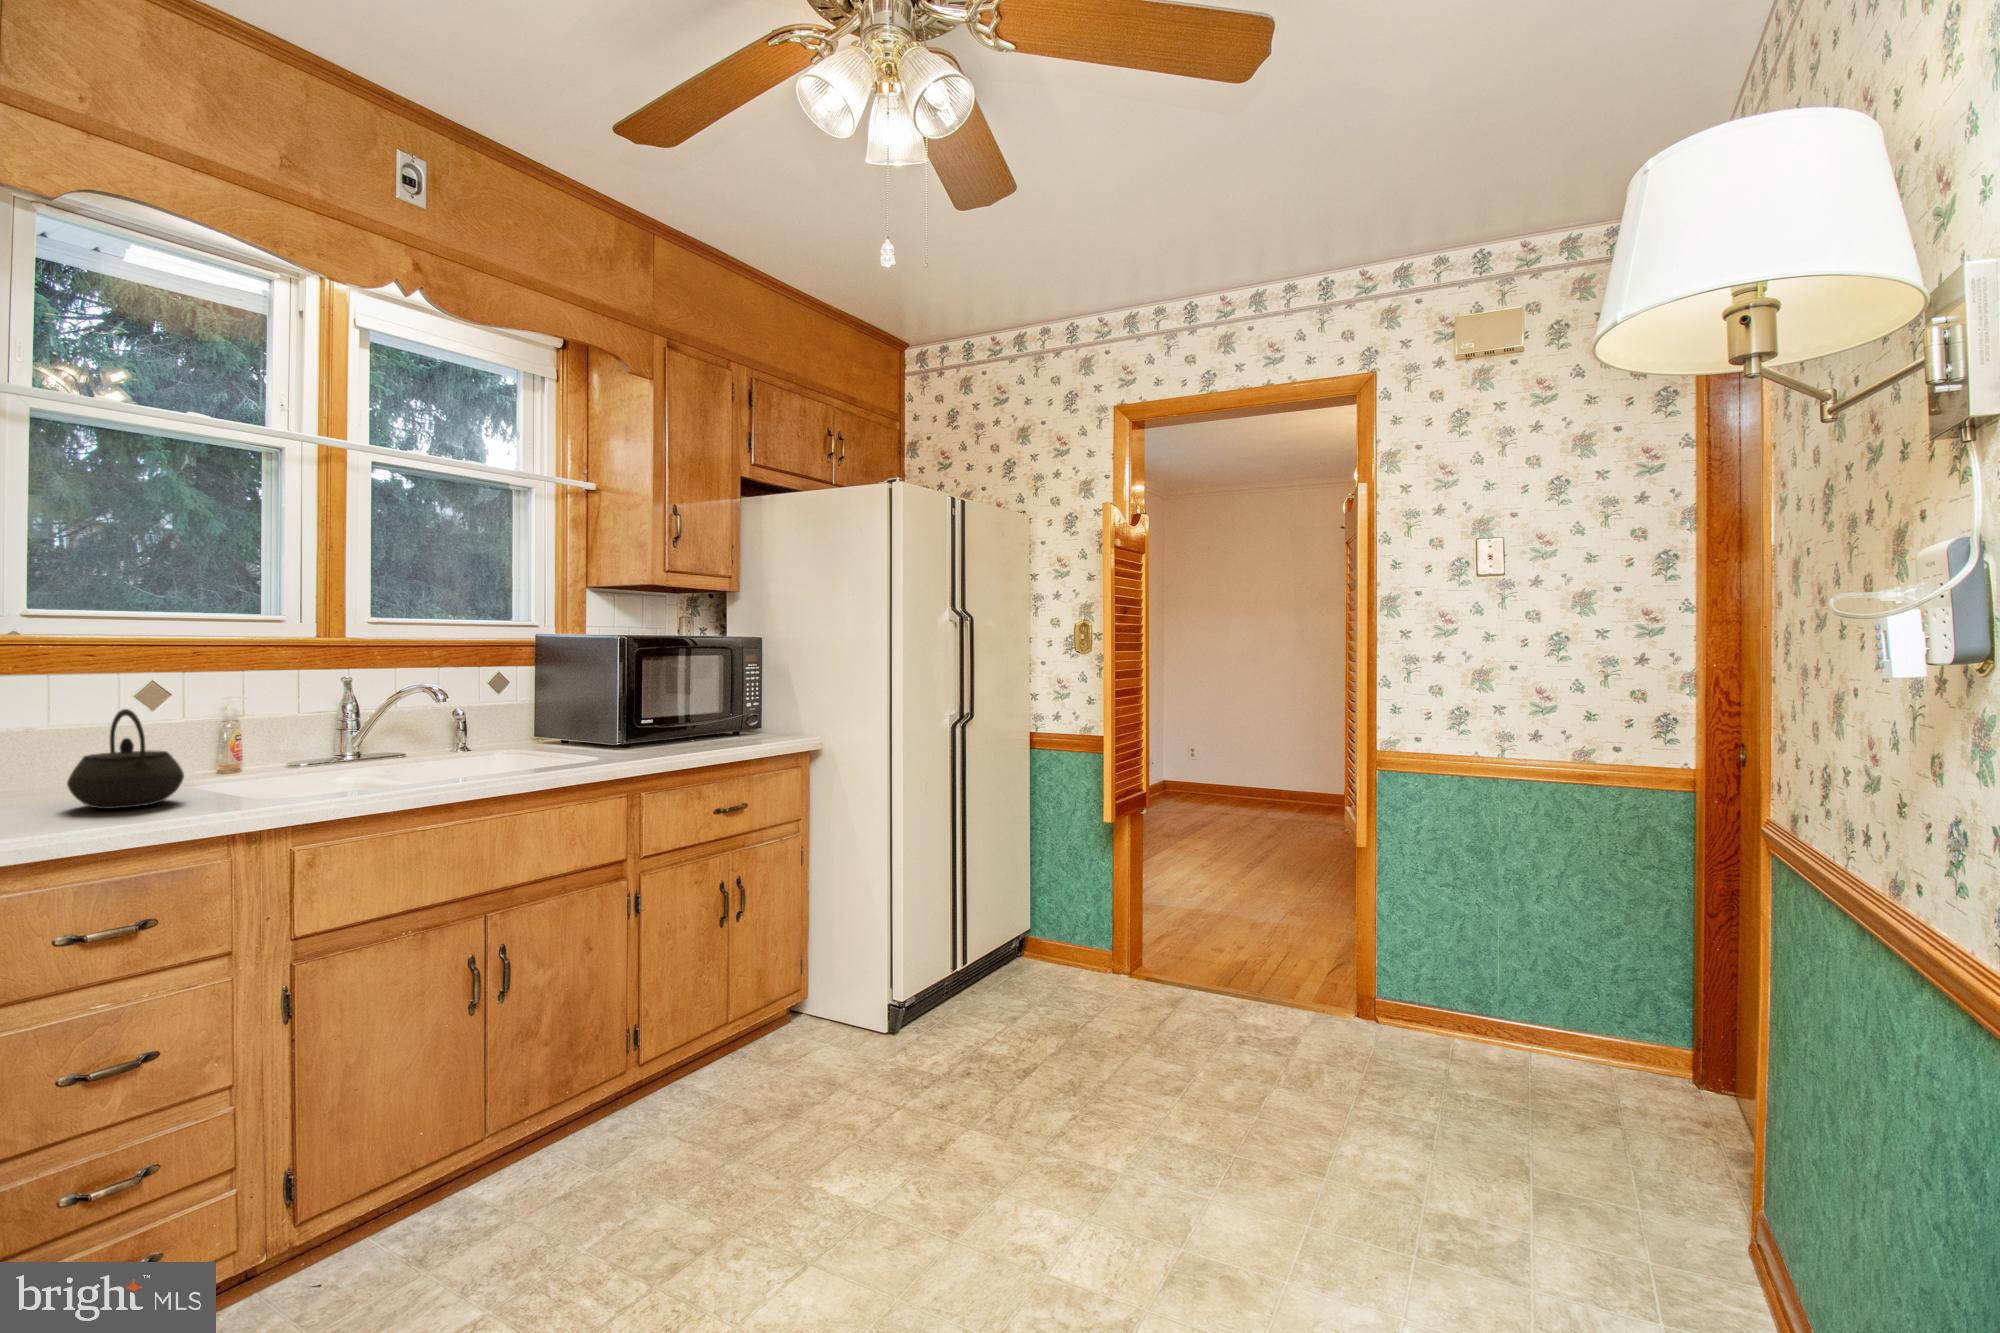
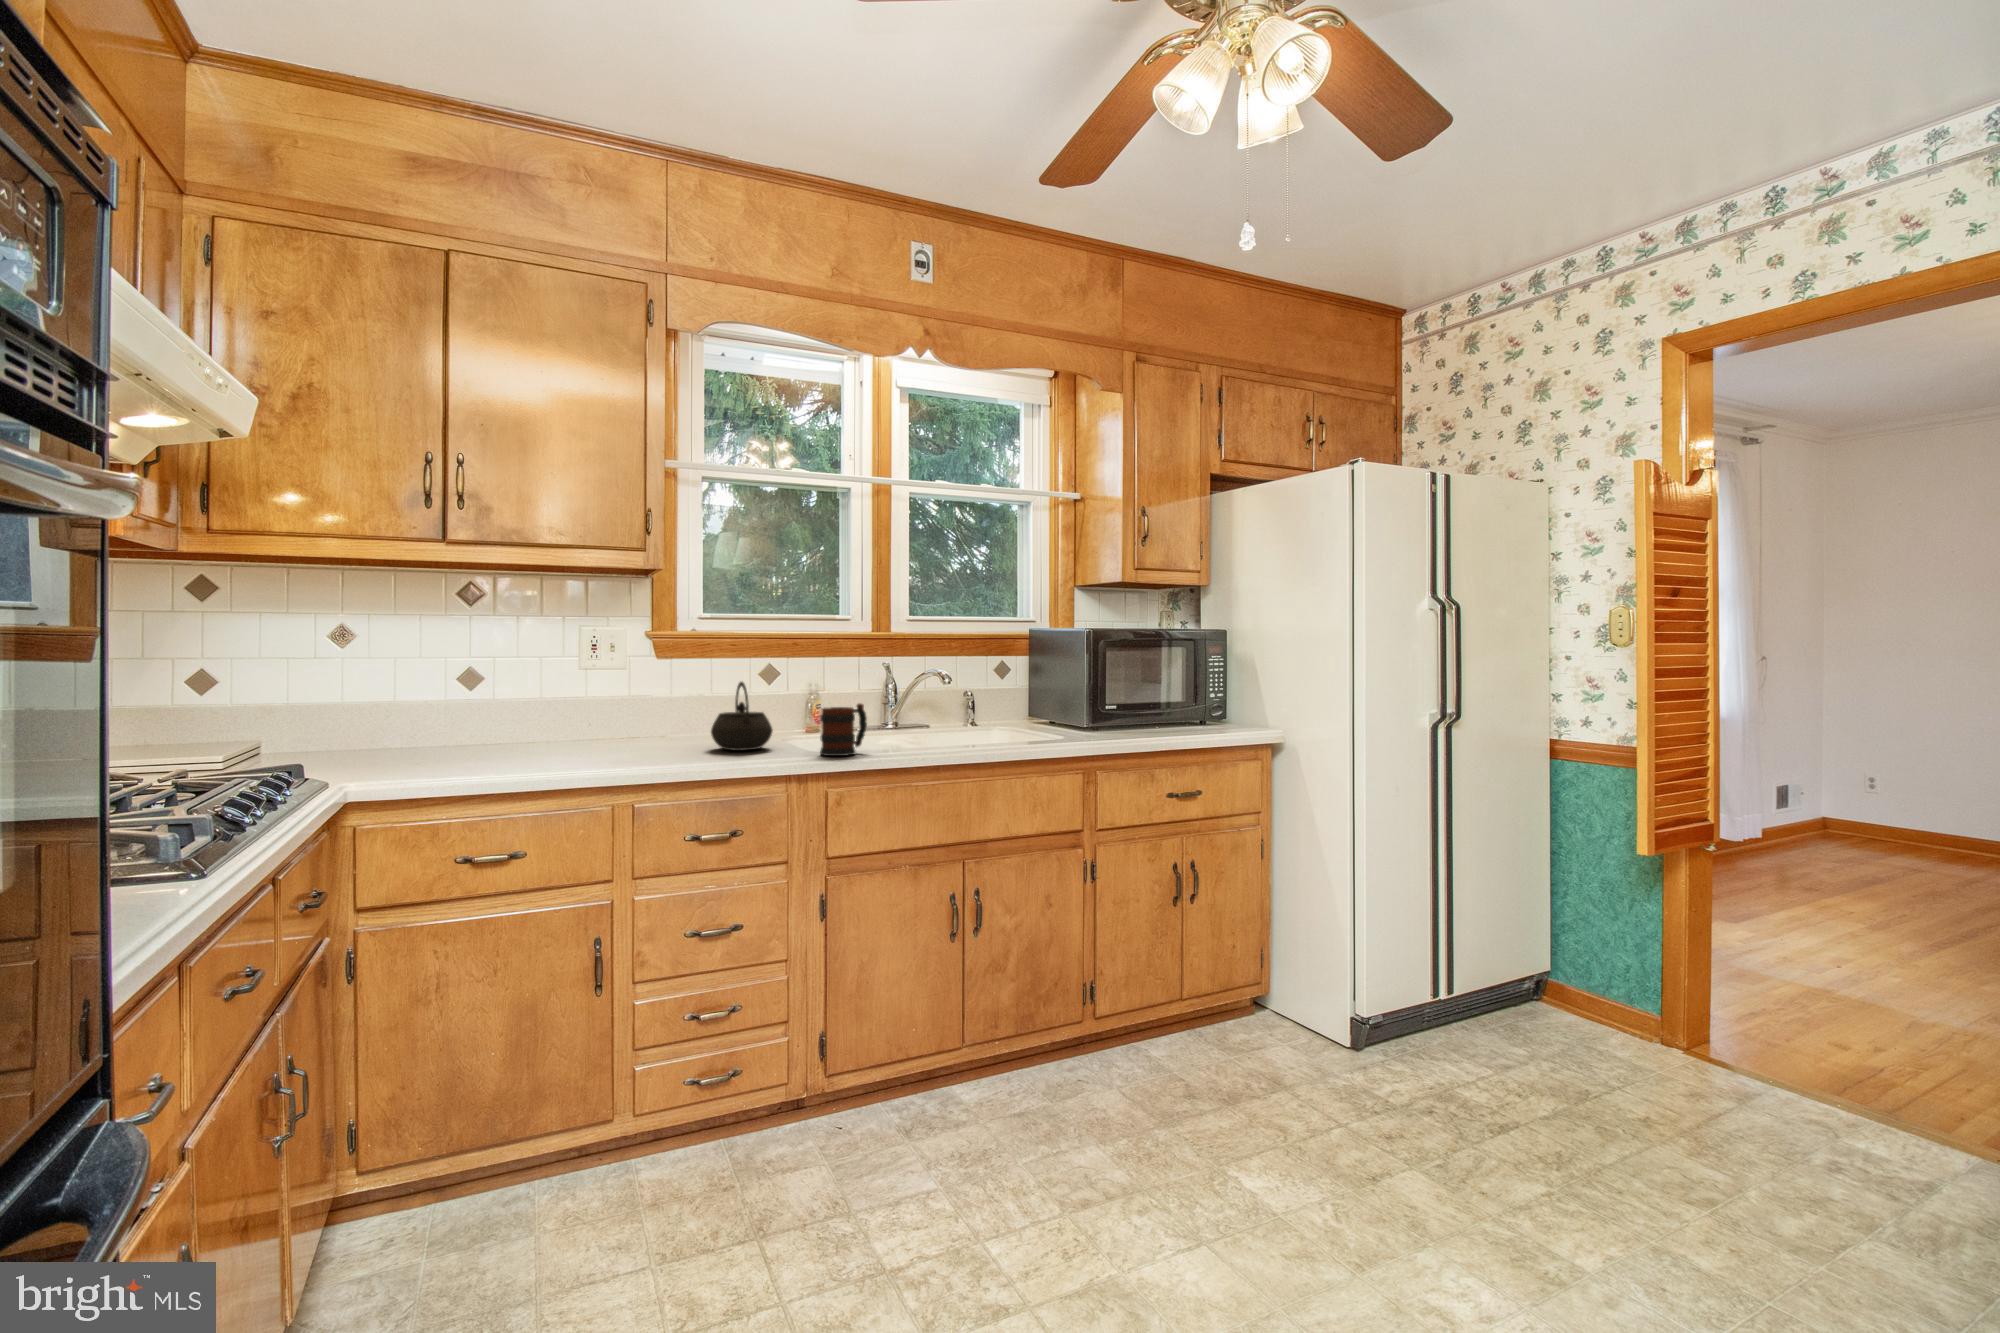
mug: none [273,733,347,805] -> present [820,703,867,756]

